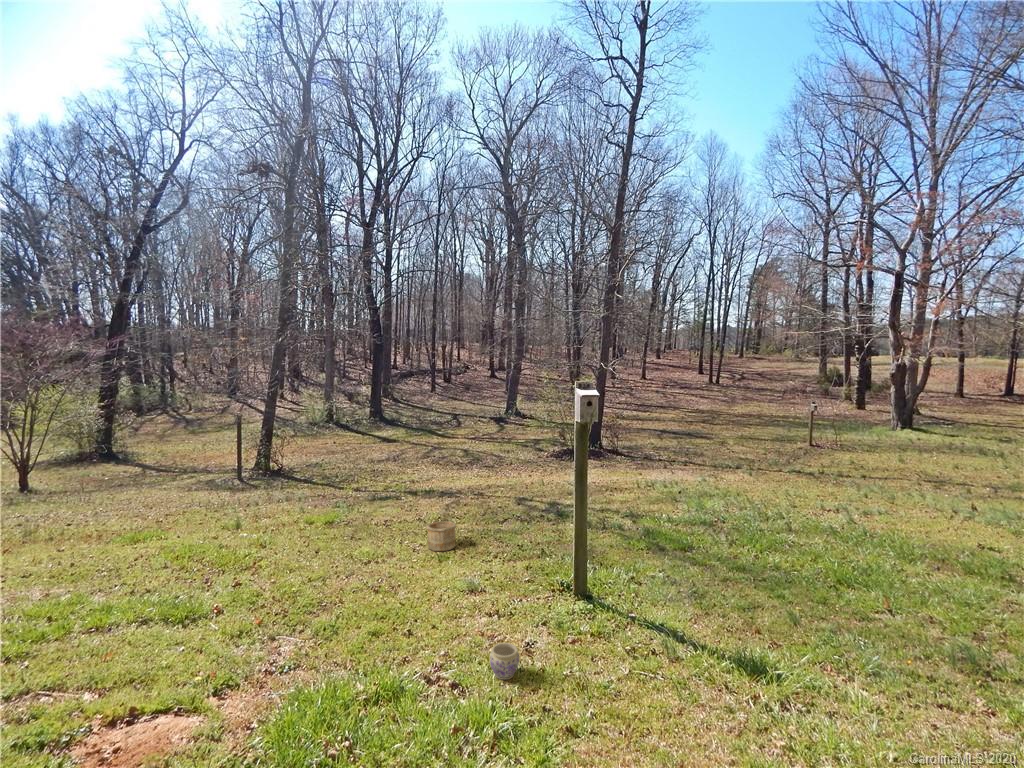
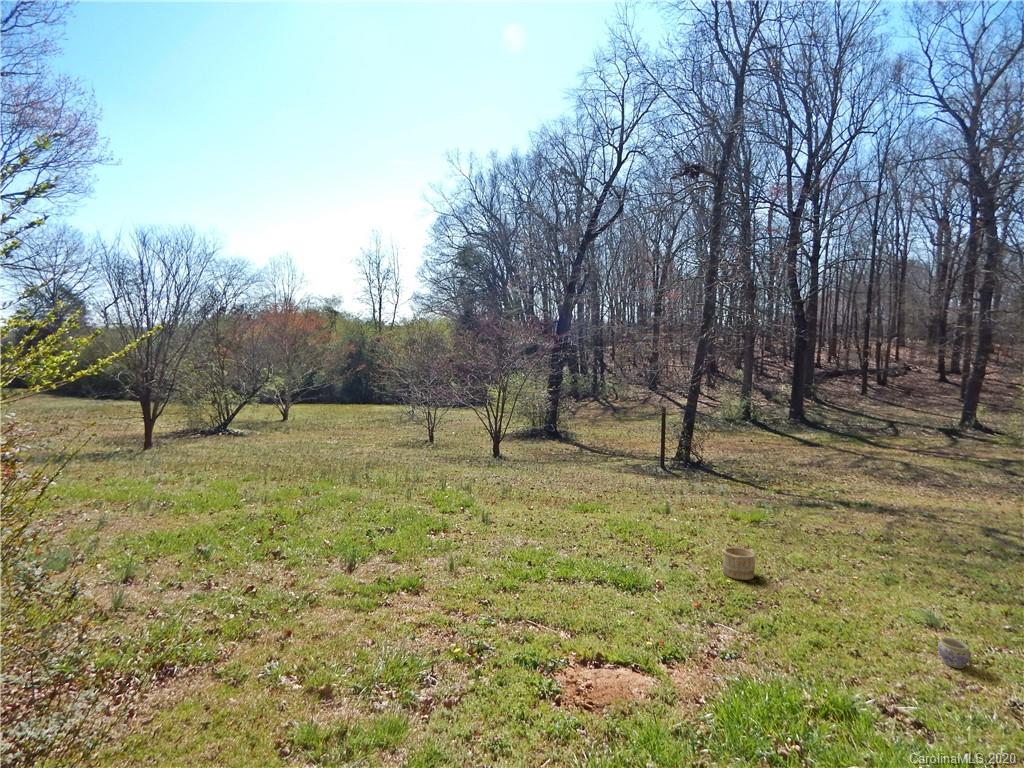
wooden bucket: present [427,521,456,551] -> present [722,547,756,580]

